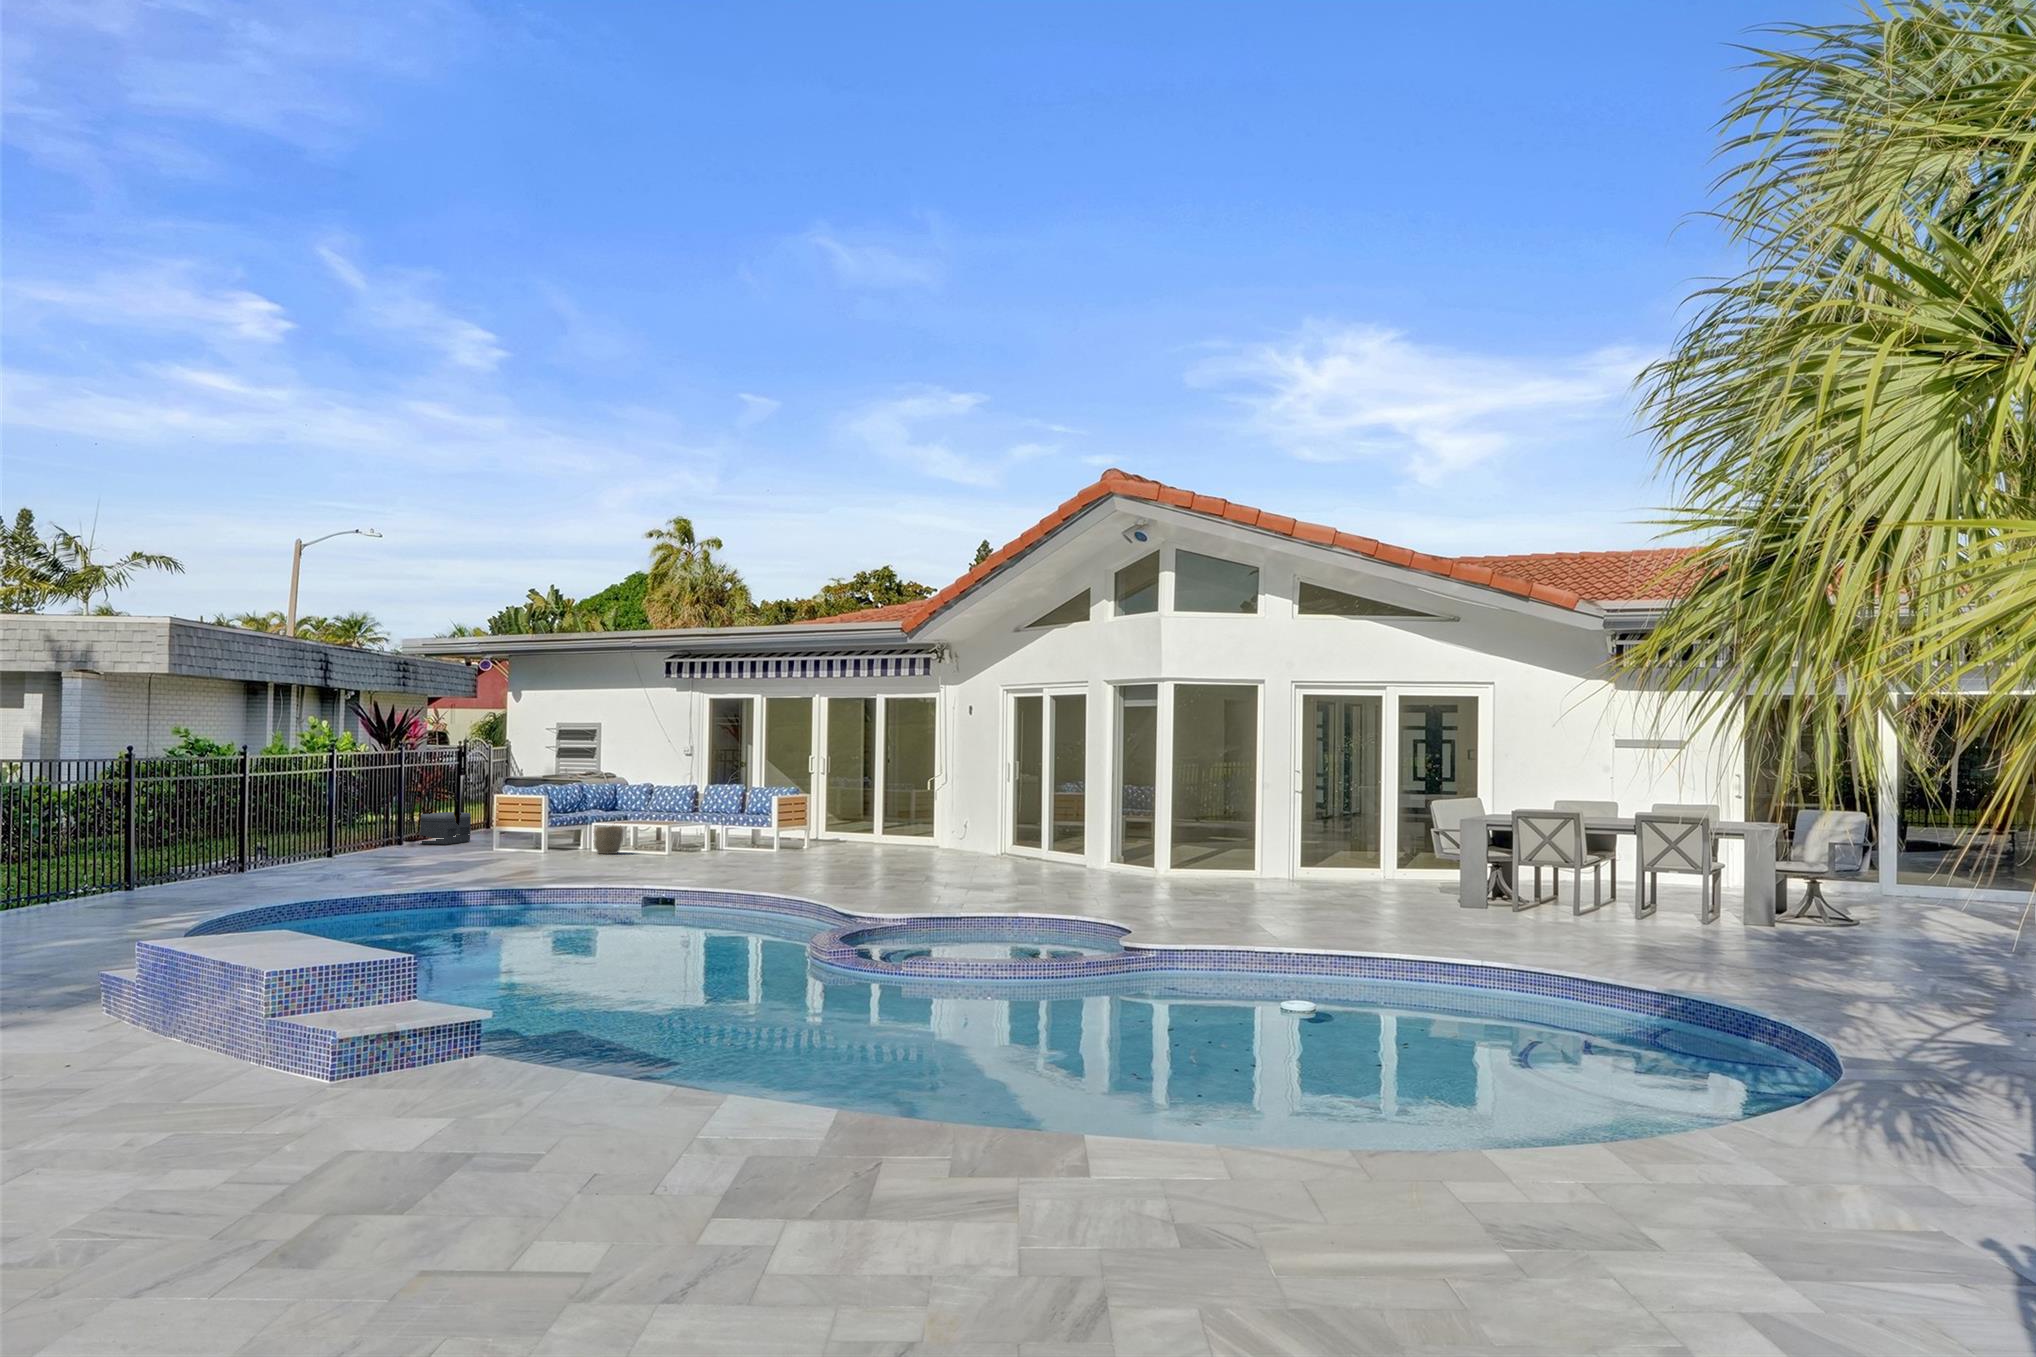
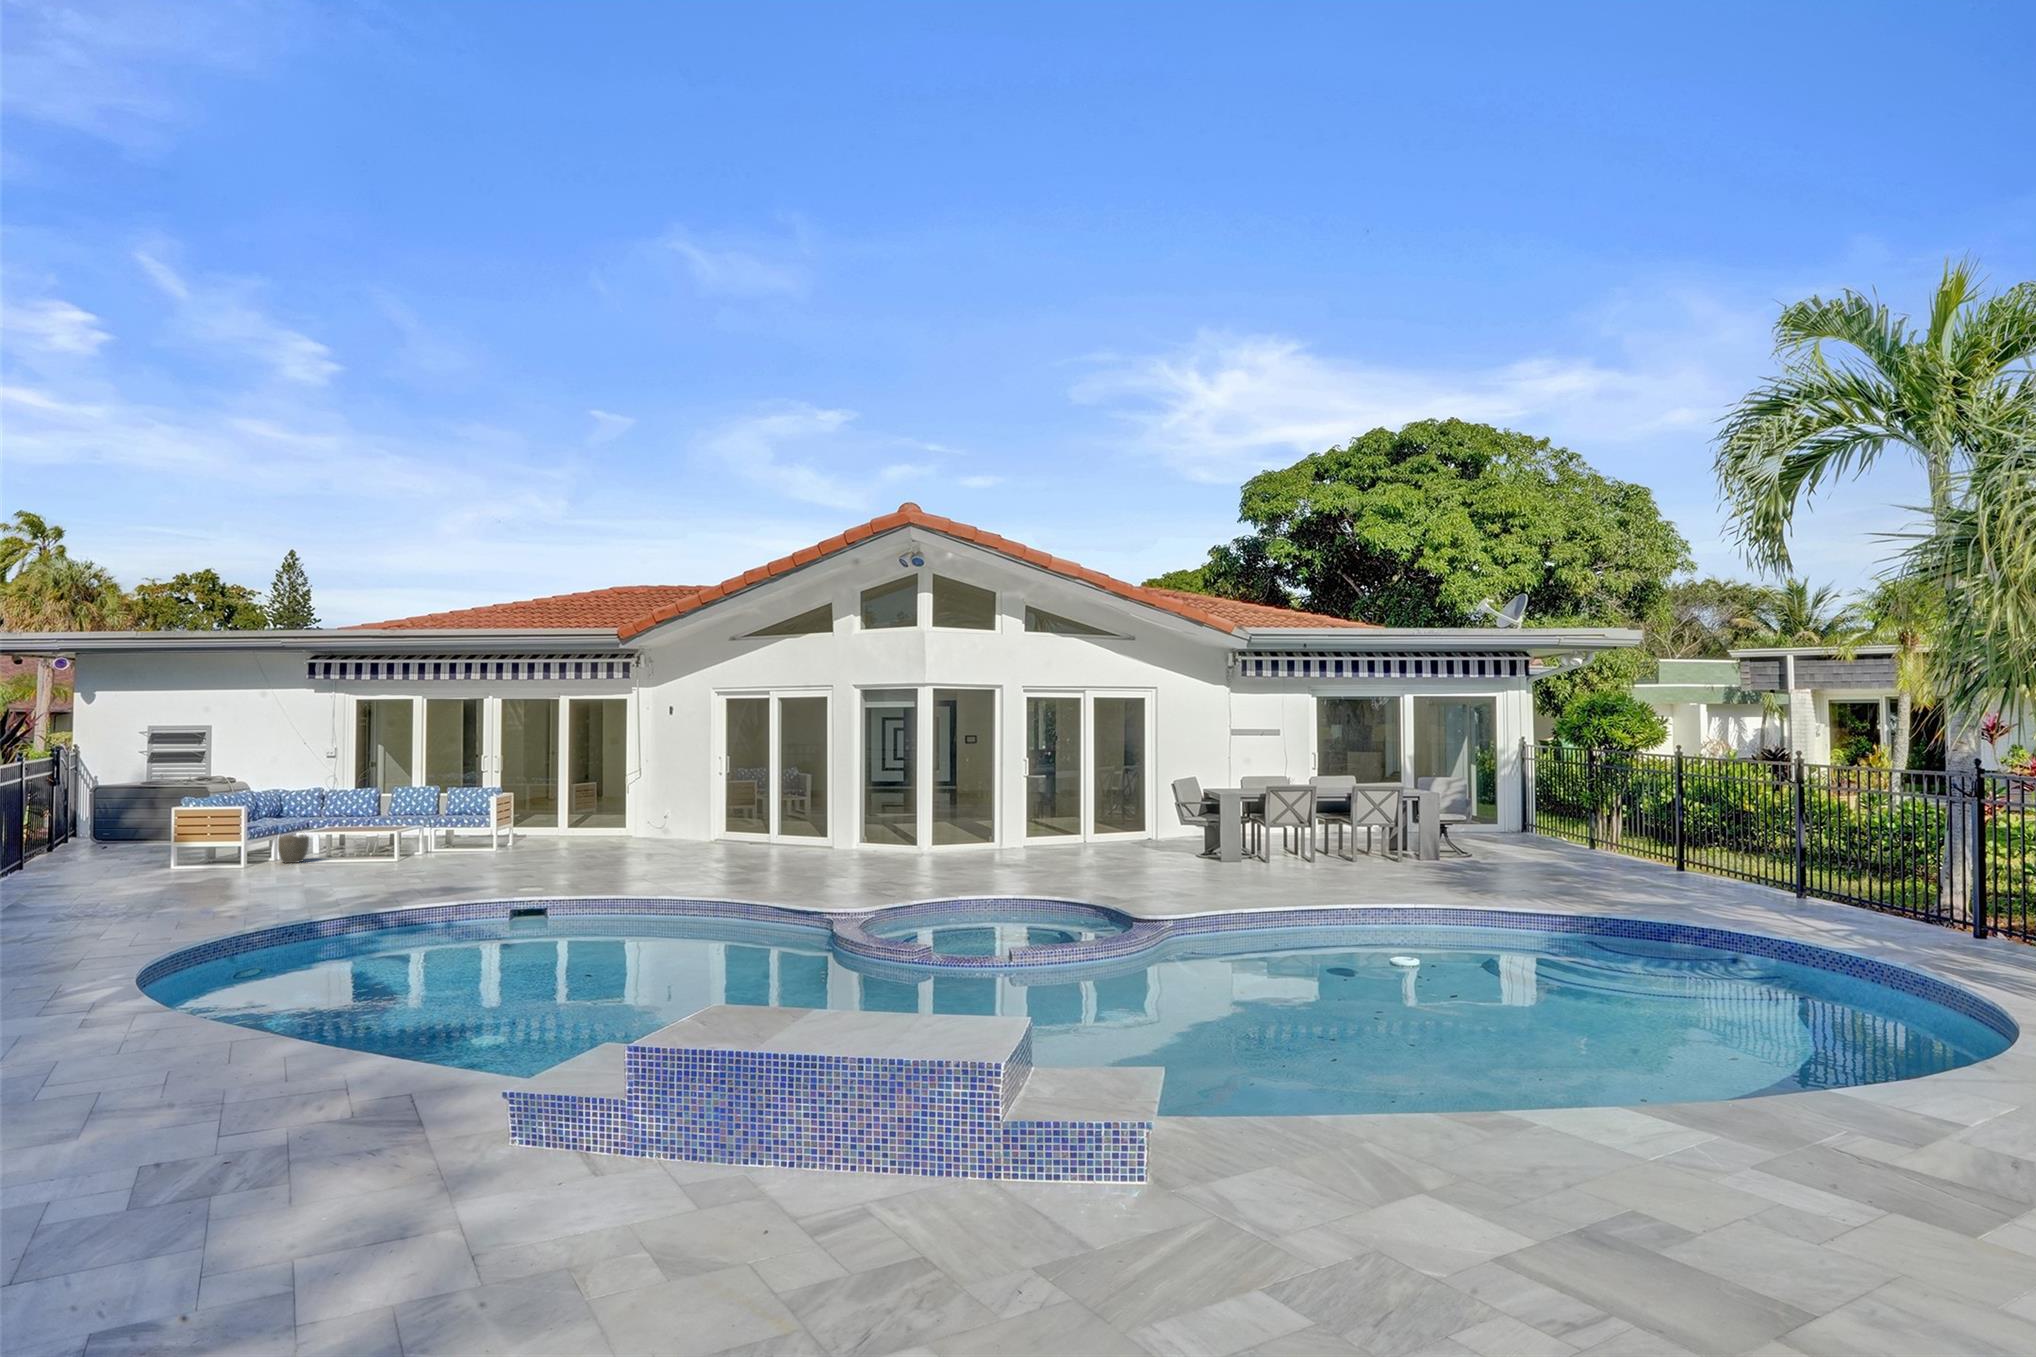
storage bench: present [420,812,471,845] -> none [20,830,71,870]

